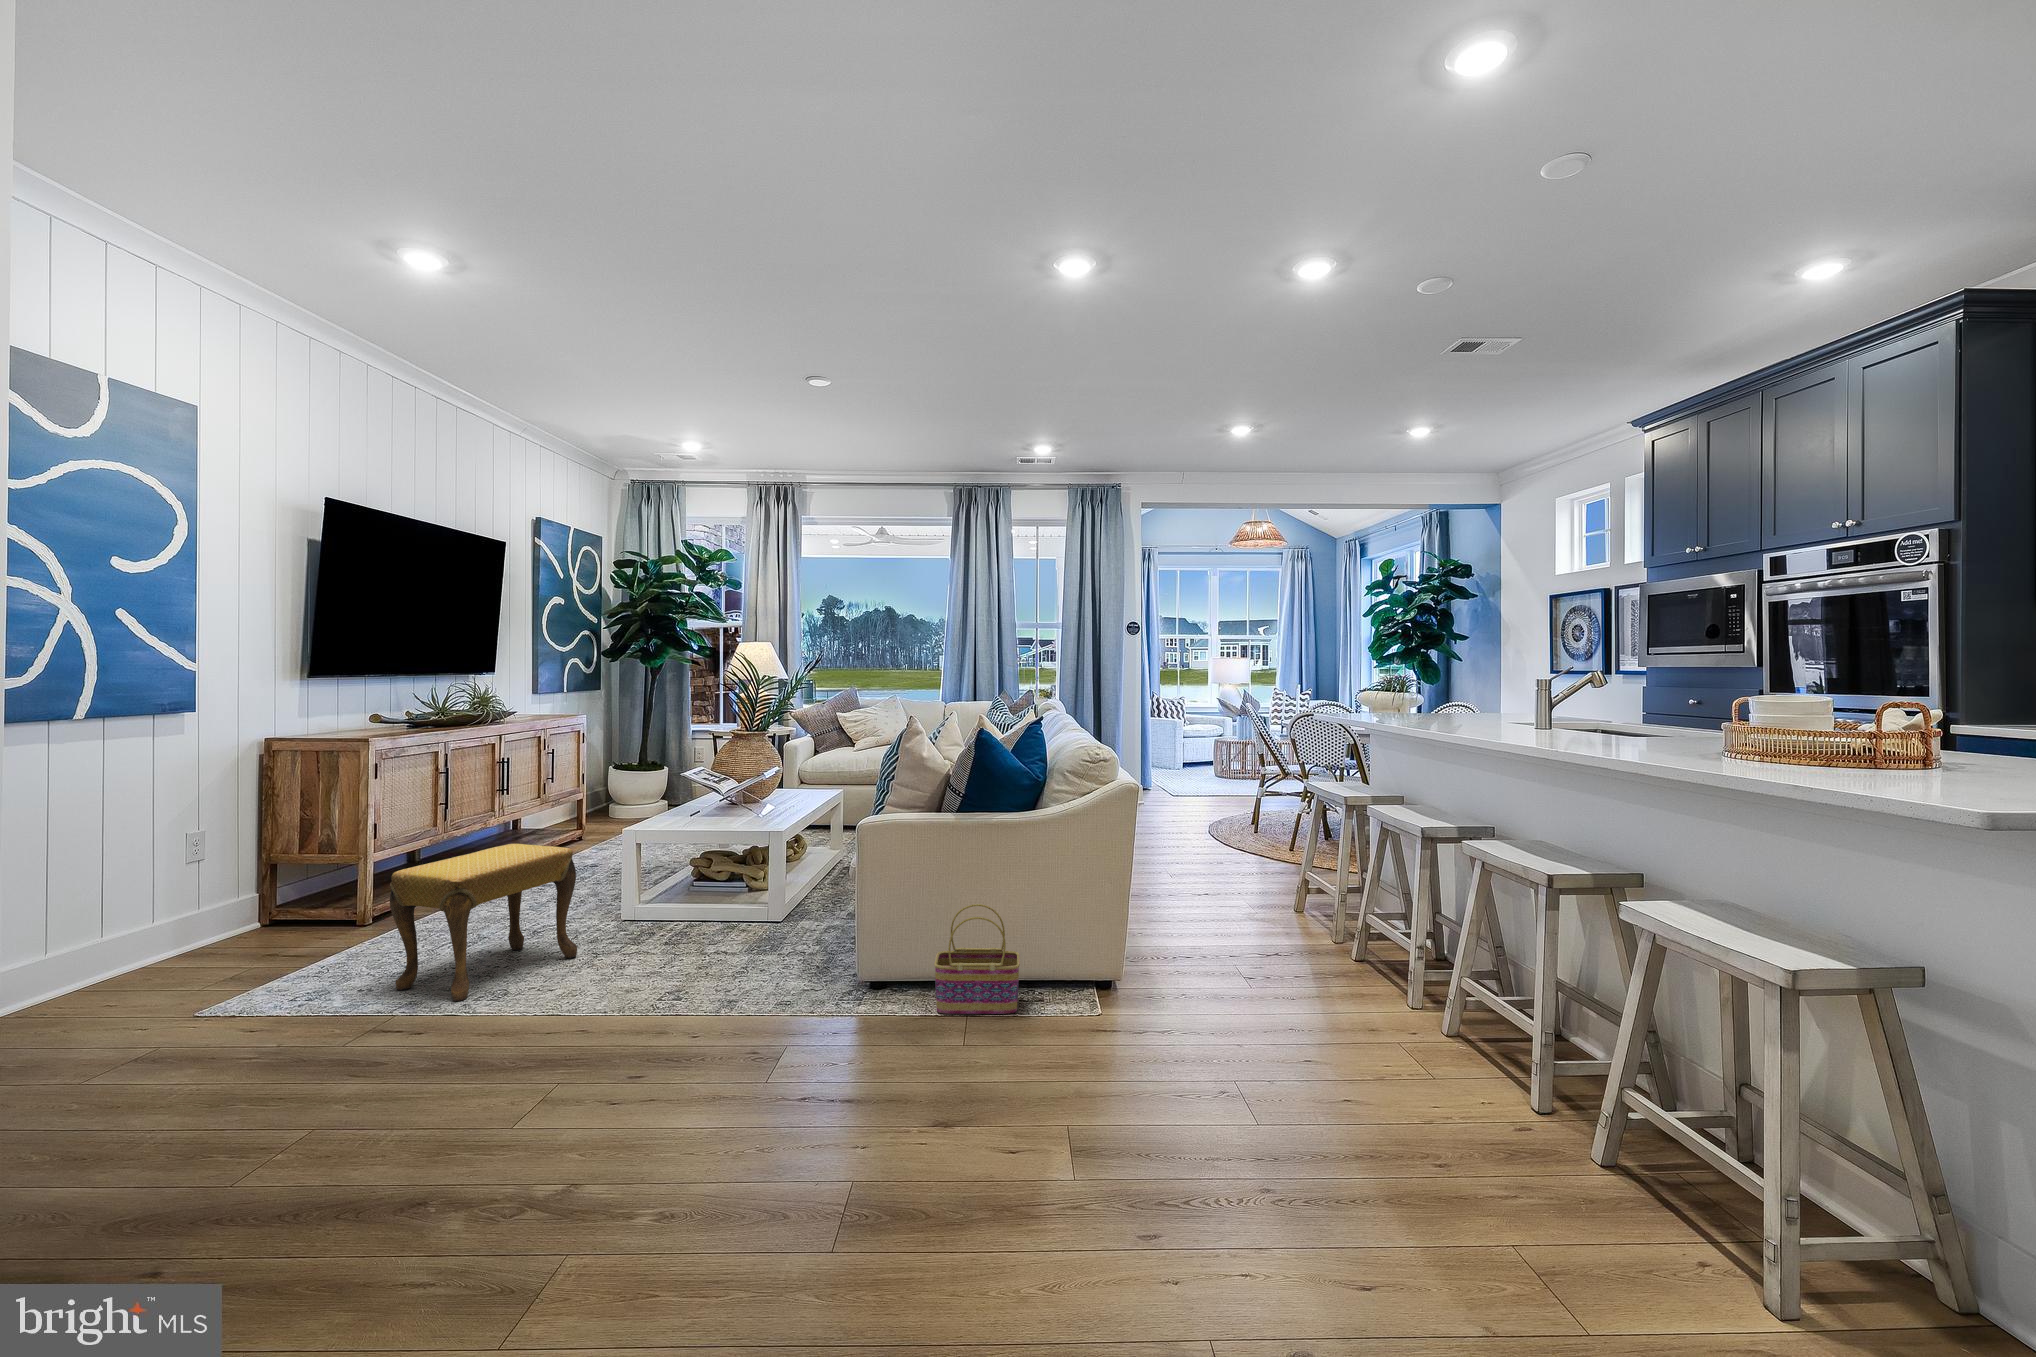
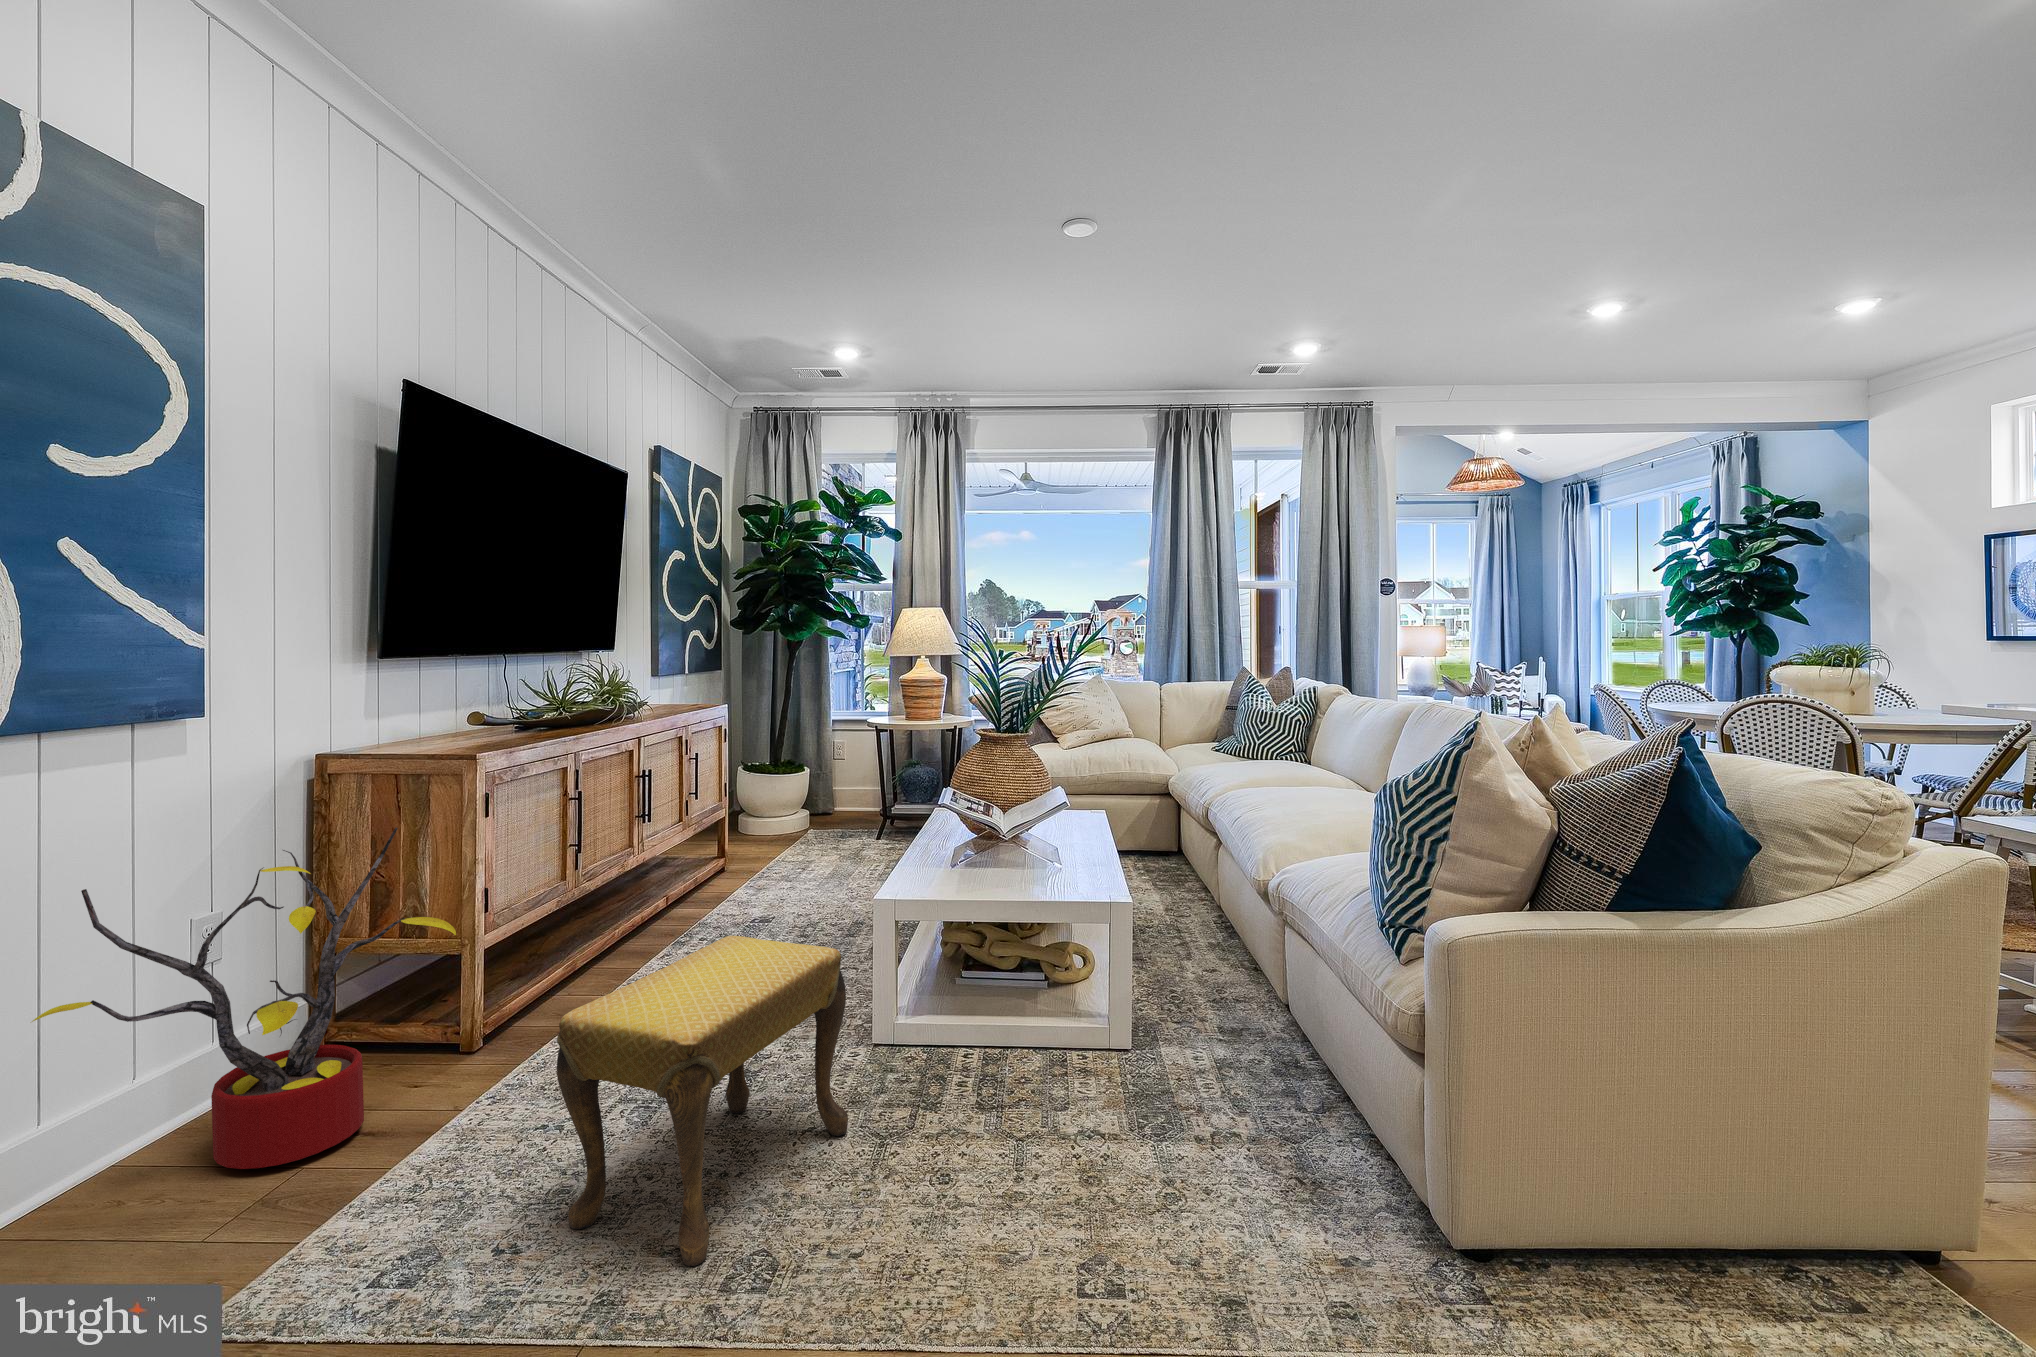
decorative plant: none [95,782,350,970] -> present [32,828,456,1169]
basket: present [934,904,1020,1014] -> none [1593,1085,1809,1319]

